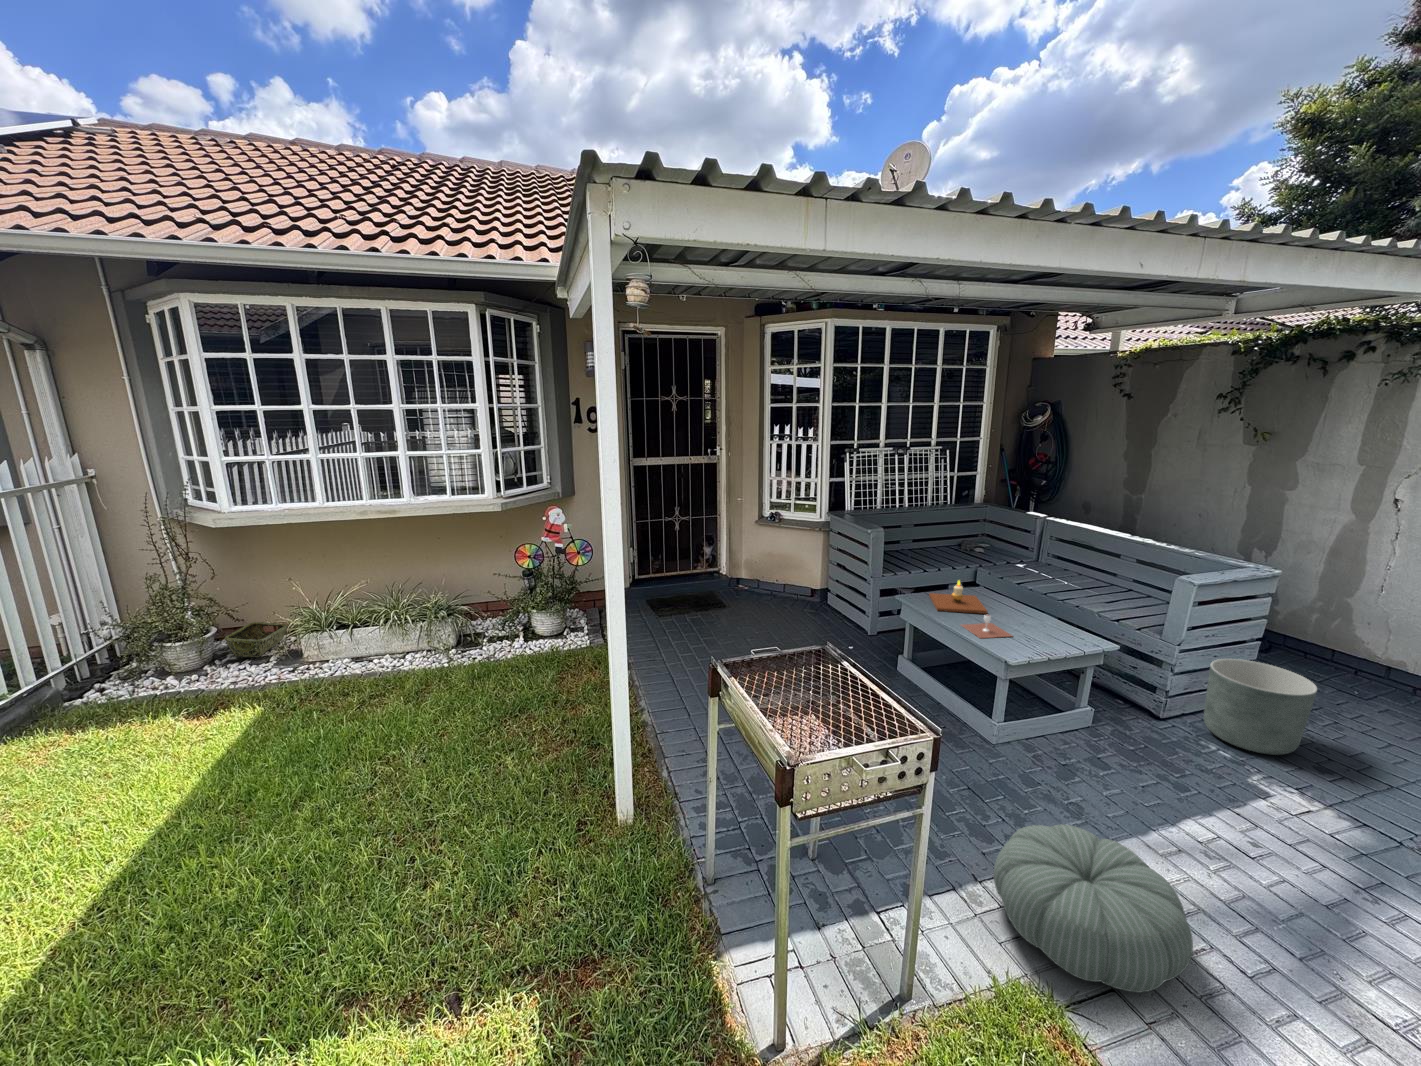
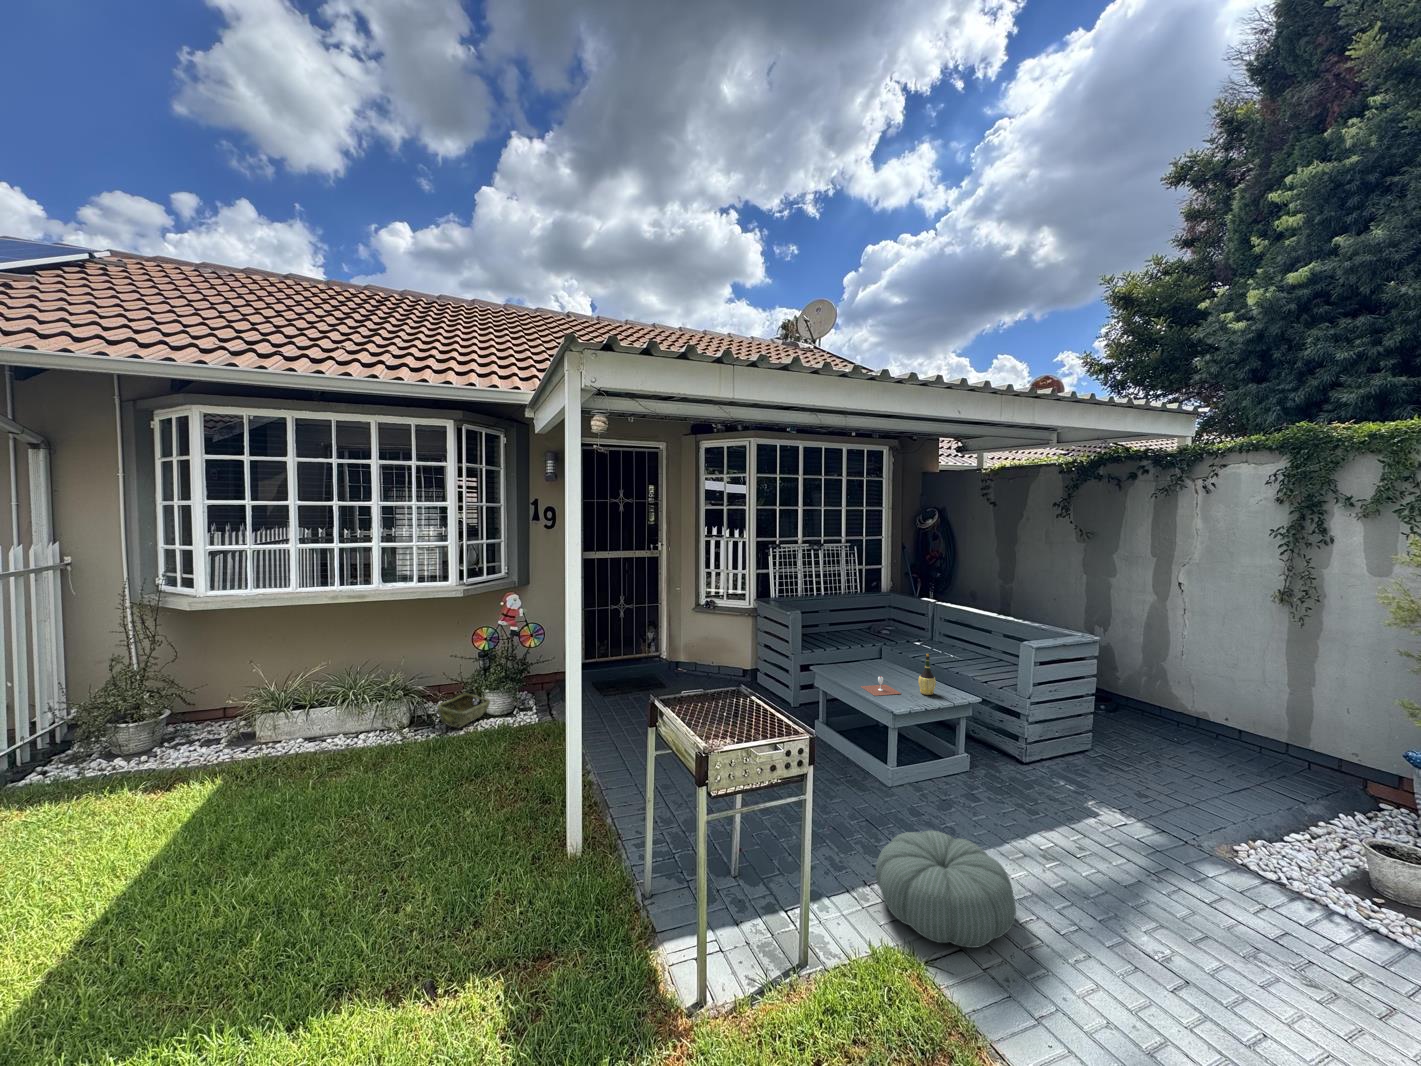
candle: present [929,581,987,614] -> none [838,650,884,678]
wine bottle: none [1036,590,1059,639] -> present [918,654,936,695]
woven basket: present [225,622,288,657] -> present [437,694,490,728]
planter: present [1204,659,1317,755] -> none [1054,709,1128,785]

